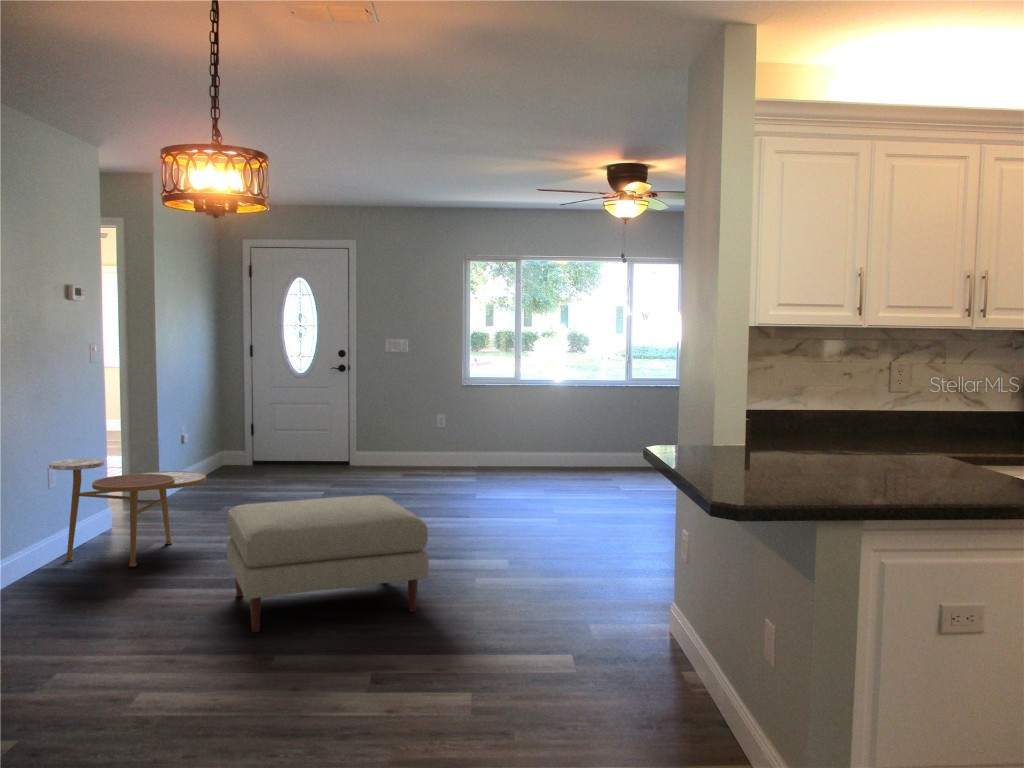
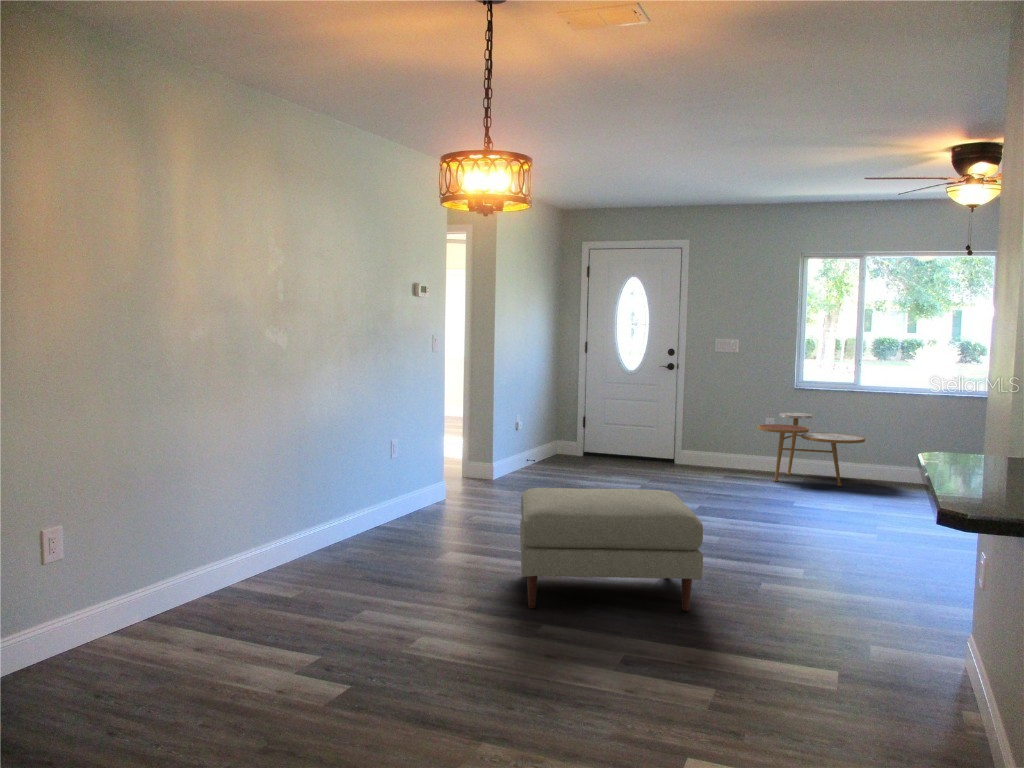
side table: present [49,458,206,567] -> present [758,413,865,486]

